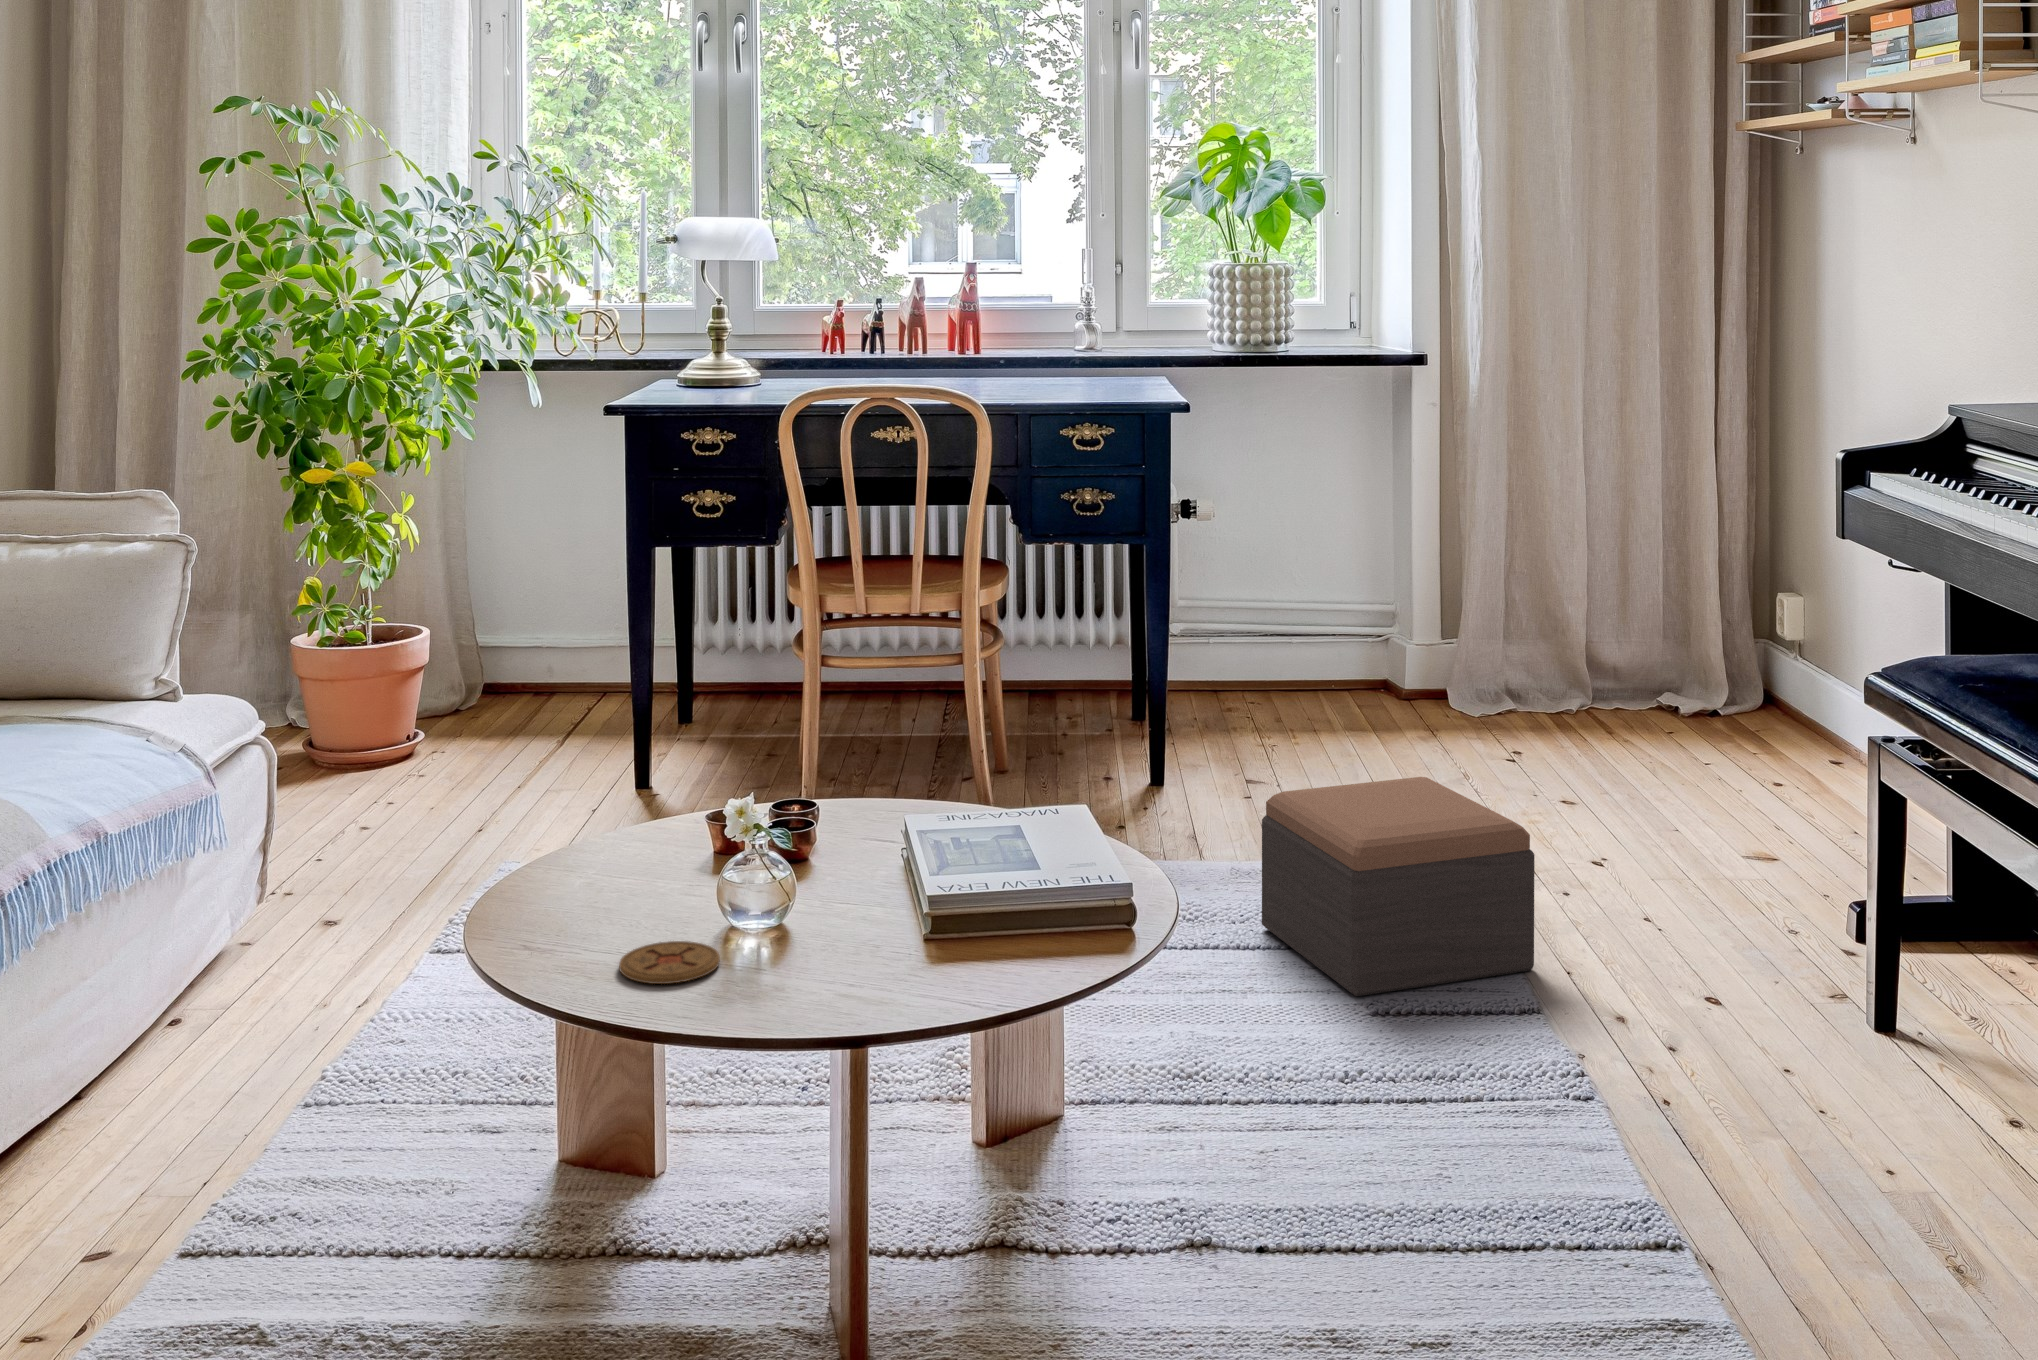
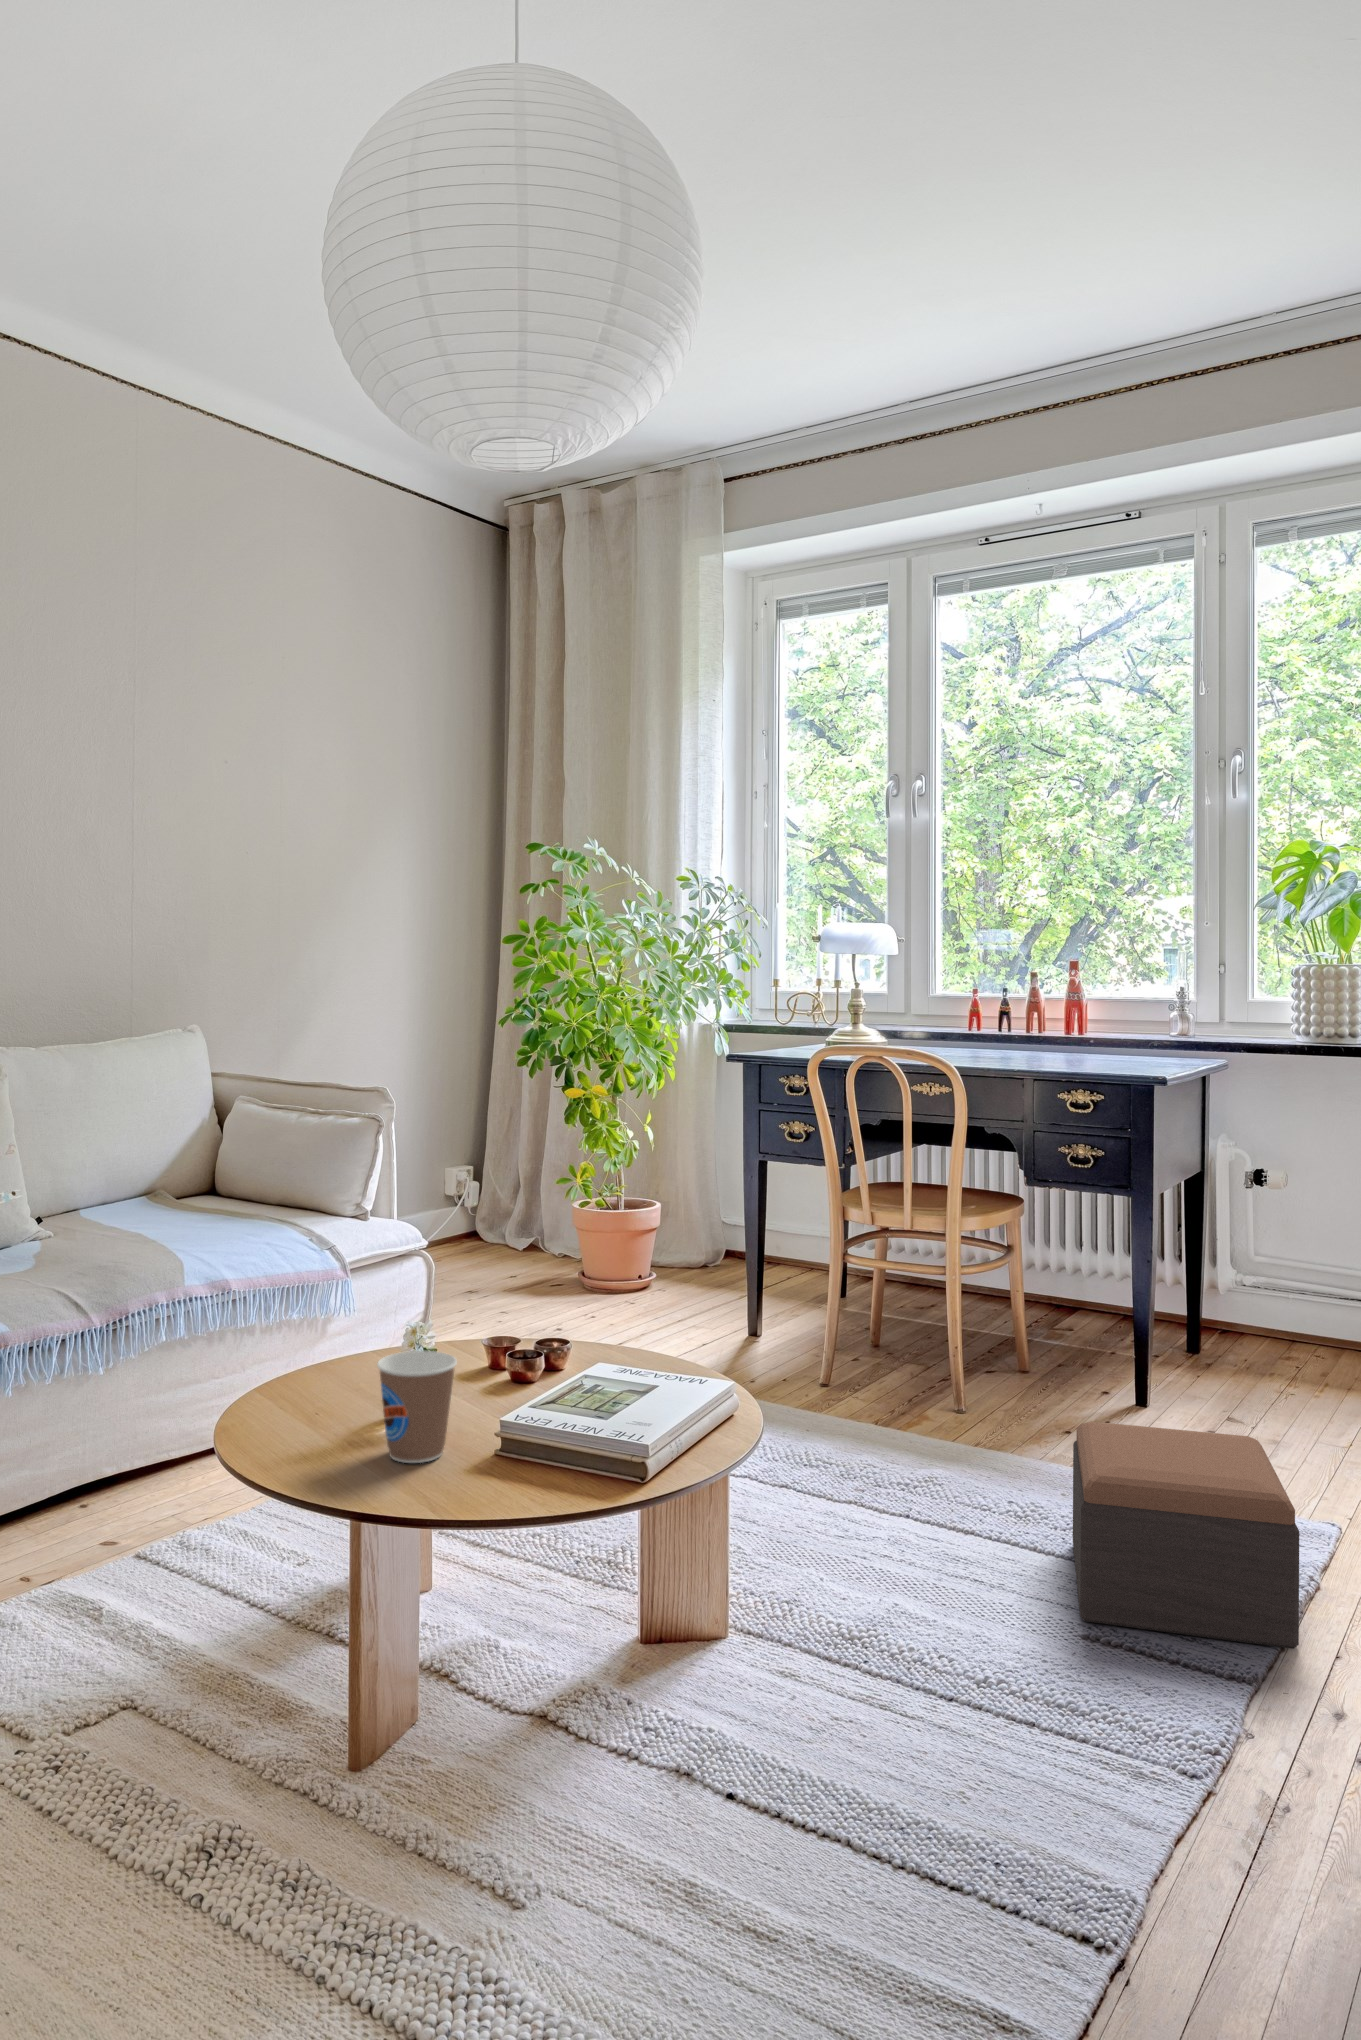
coffee cup: none [804,834,907,980] -> present [377,1351,457,1463]
coaster: present [619,941,720,984] -> none [283,1407,358,1435]

